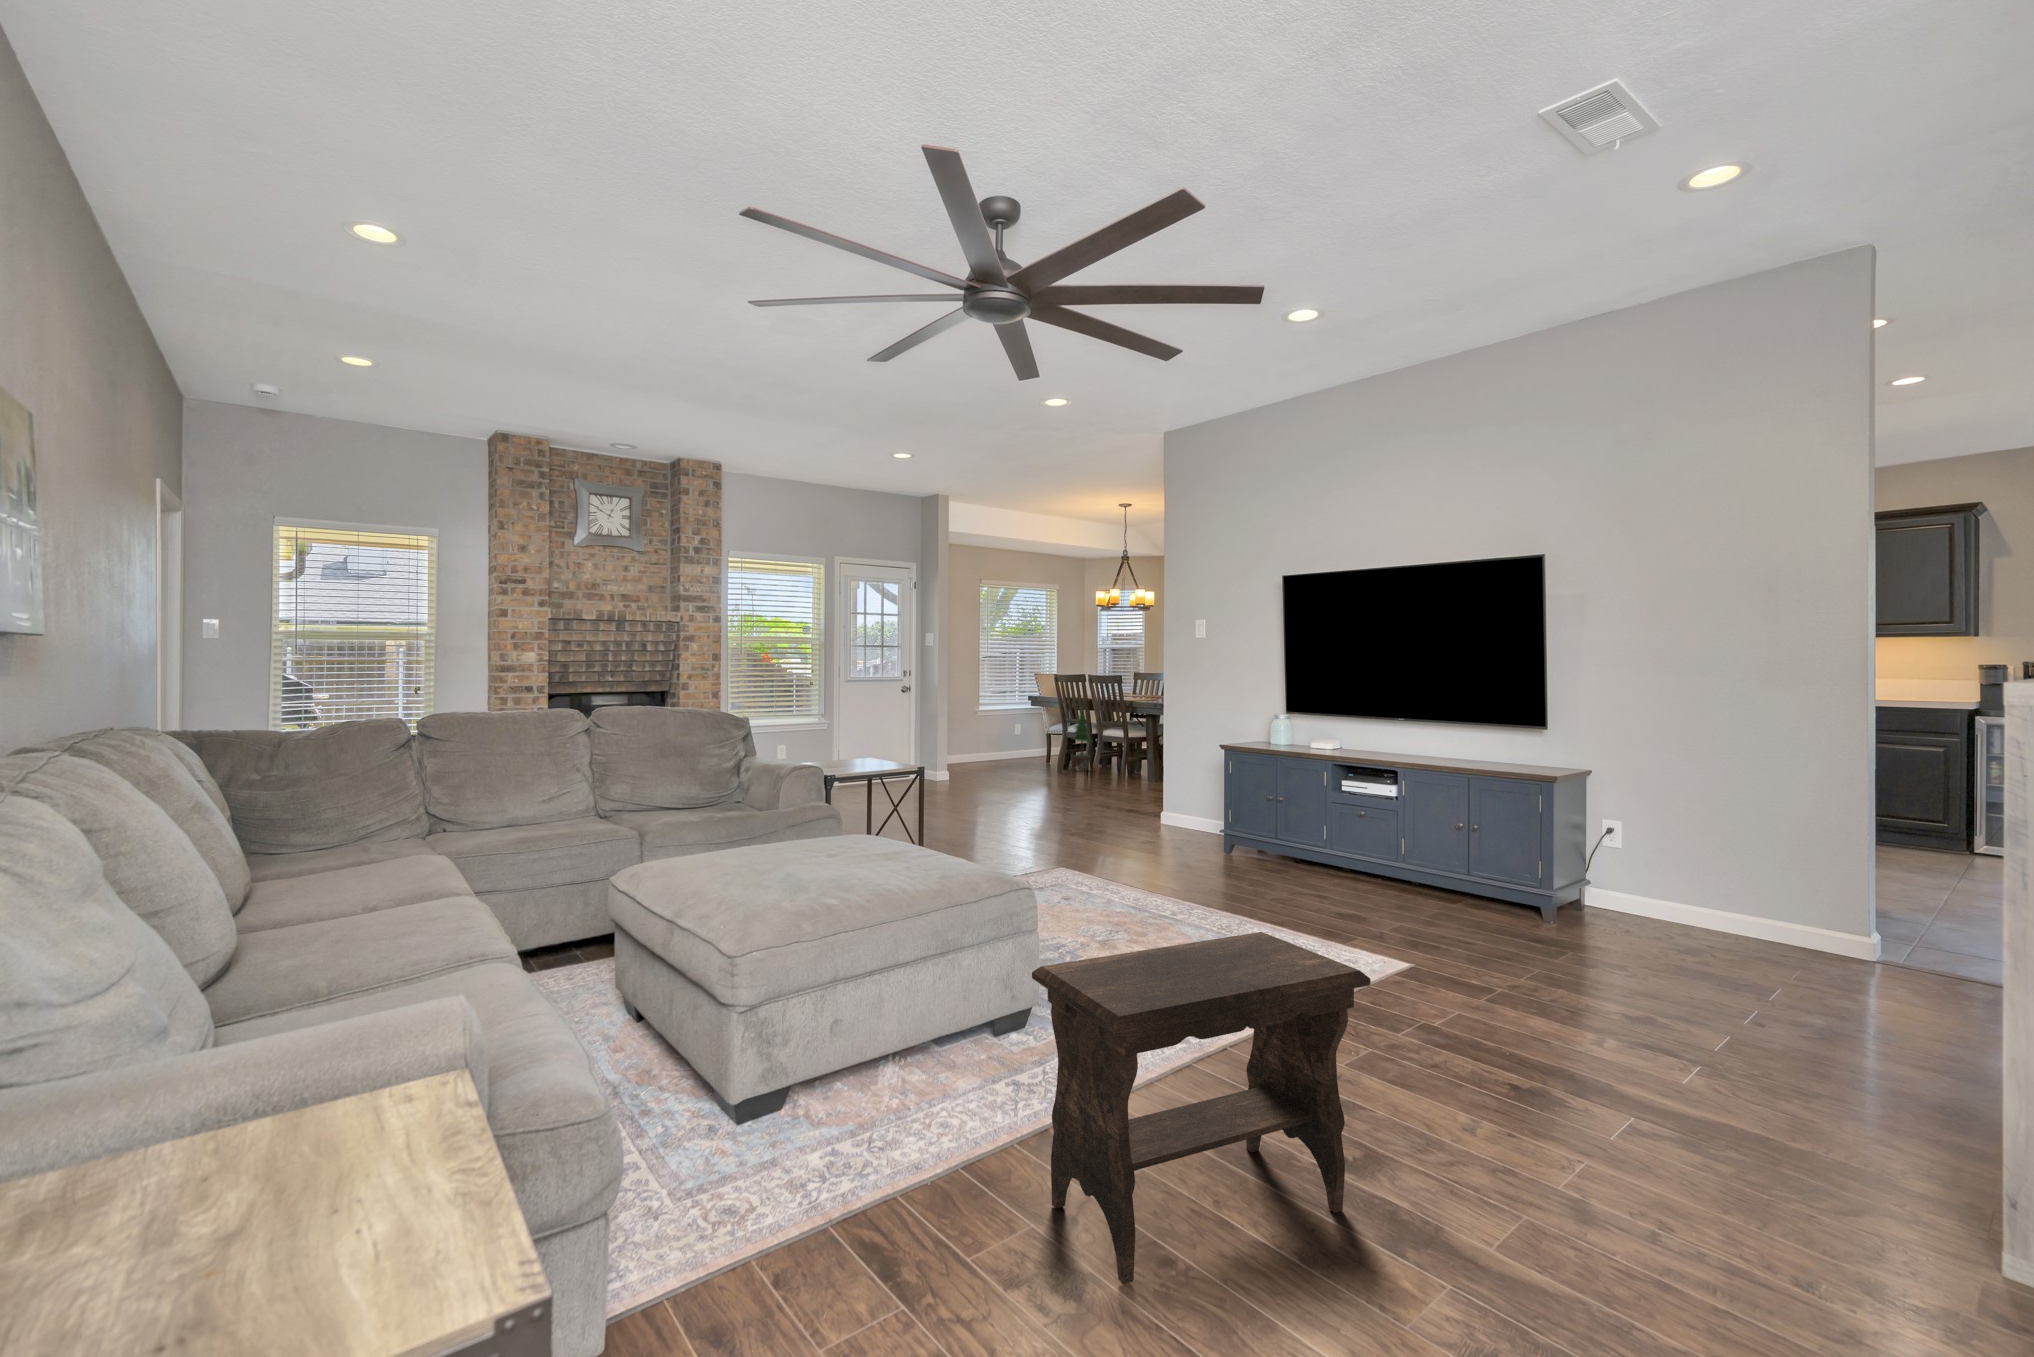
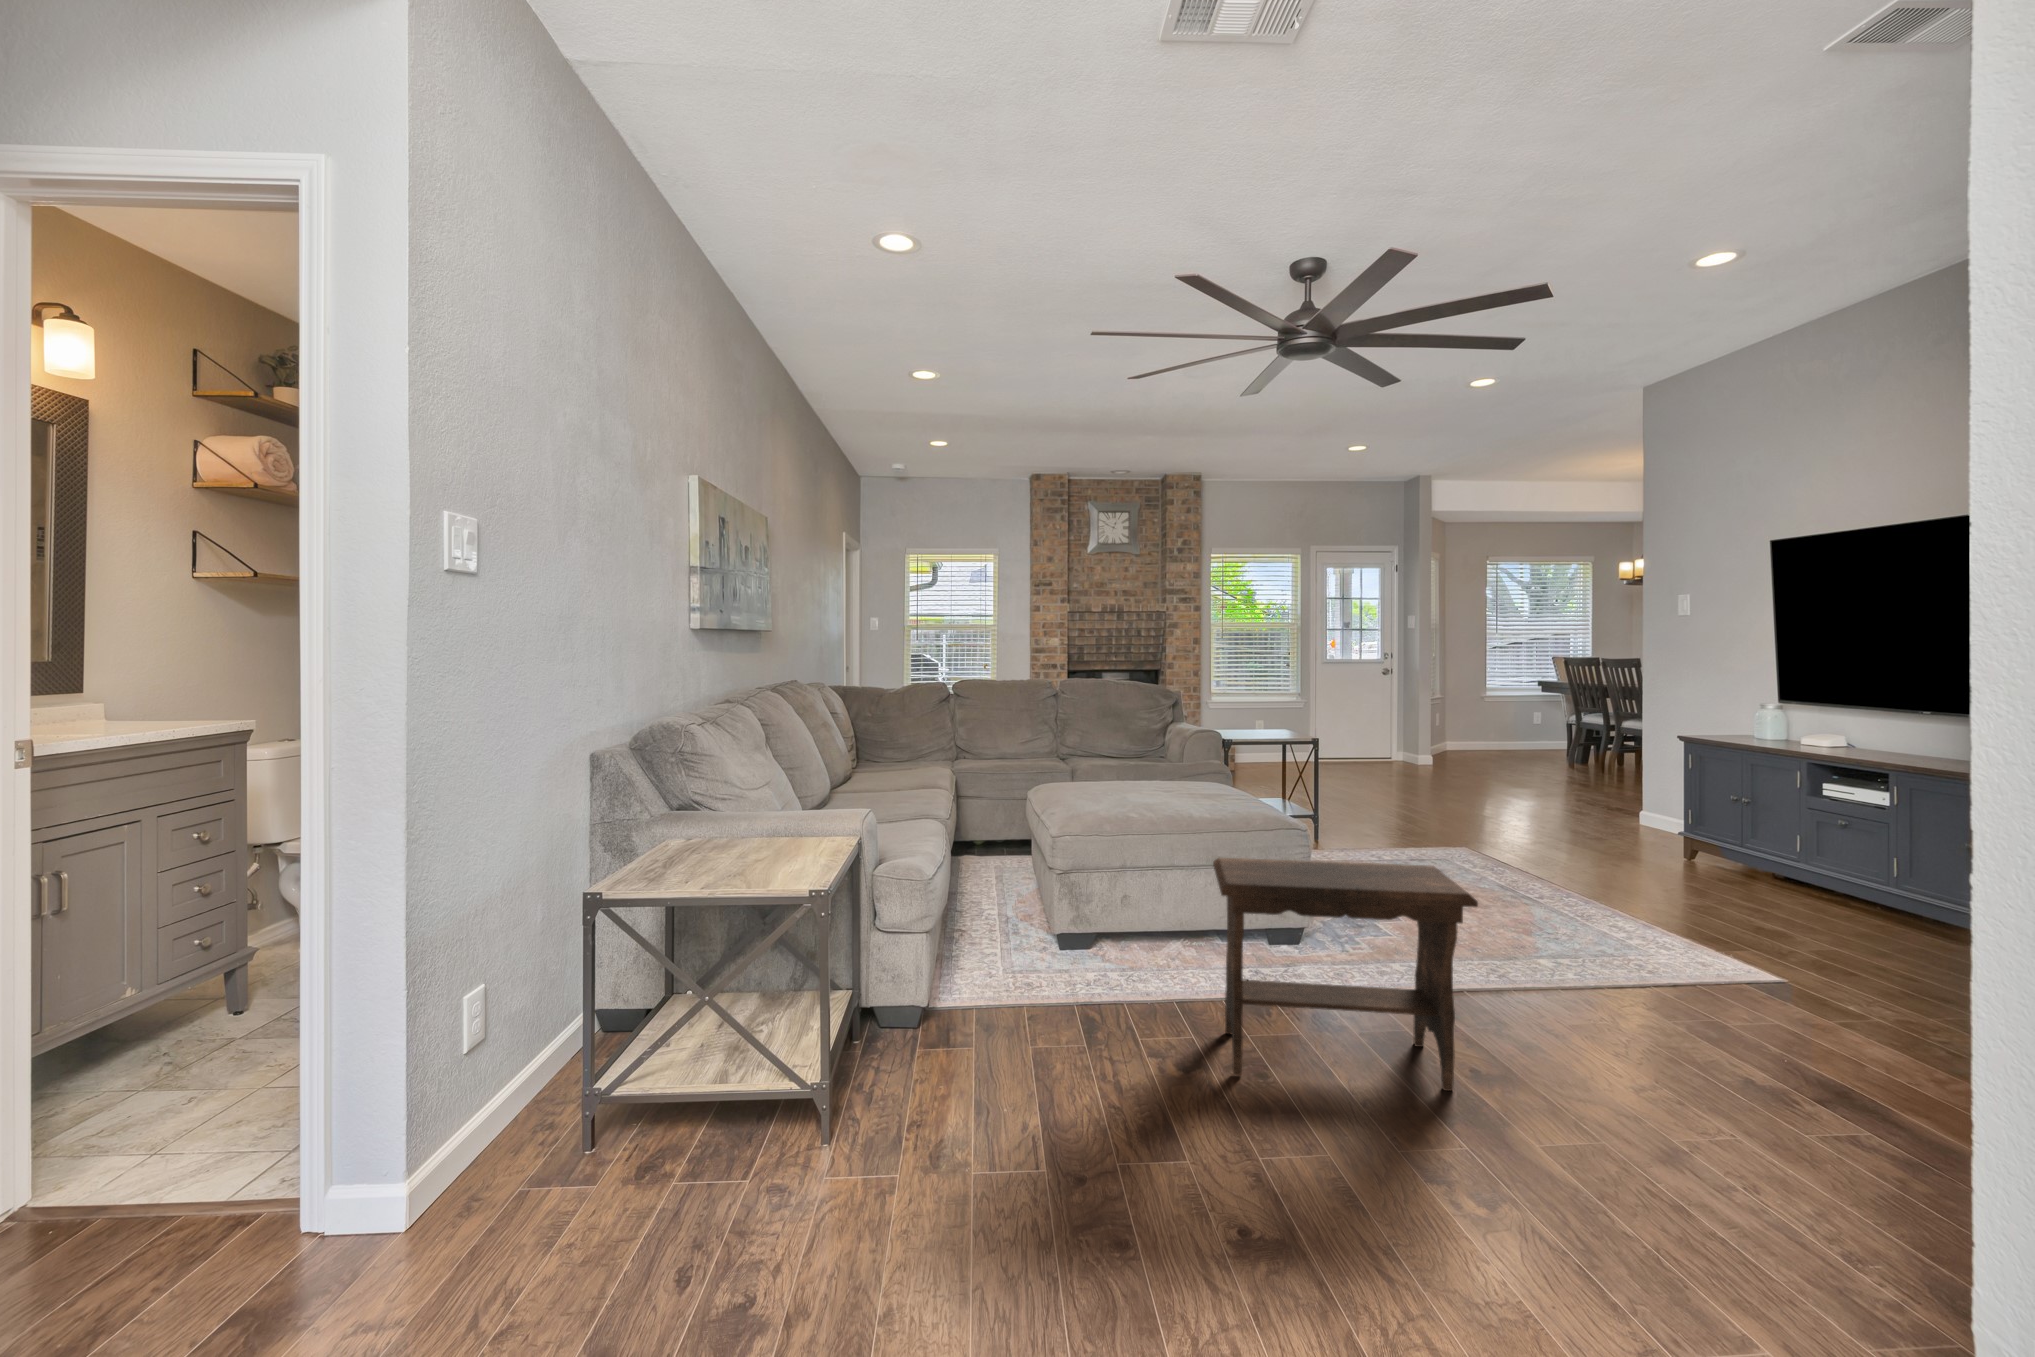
potted tree: present [1073,709,1092,770] -> none [1579,697,1608,767]

